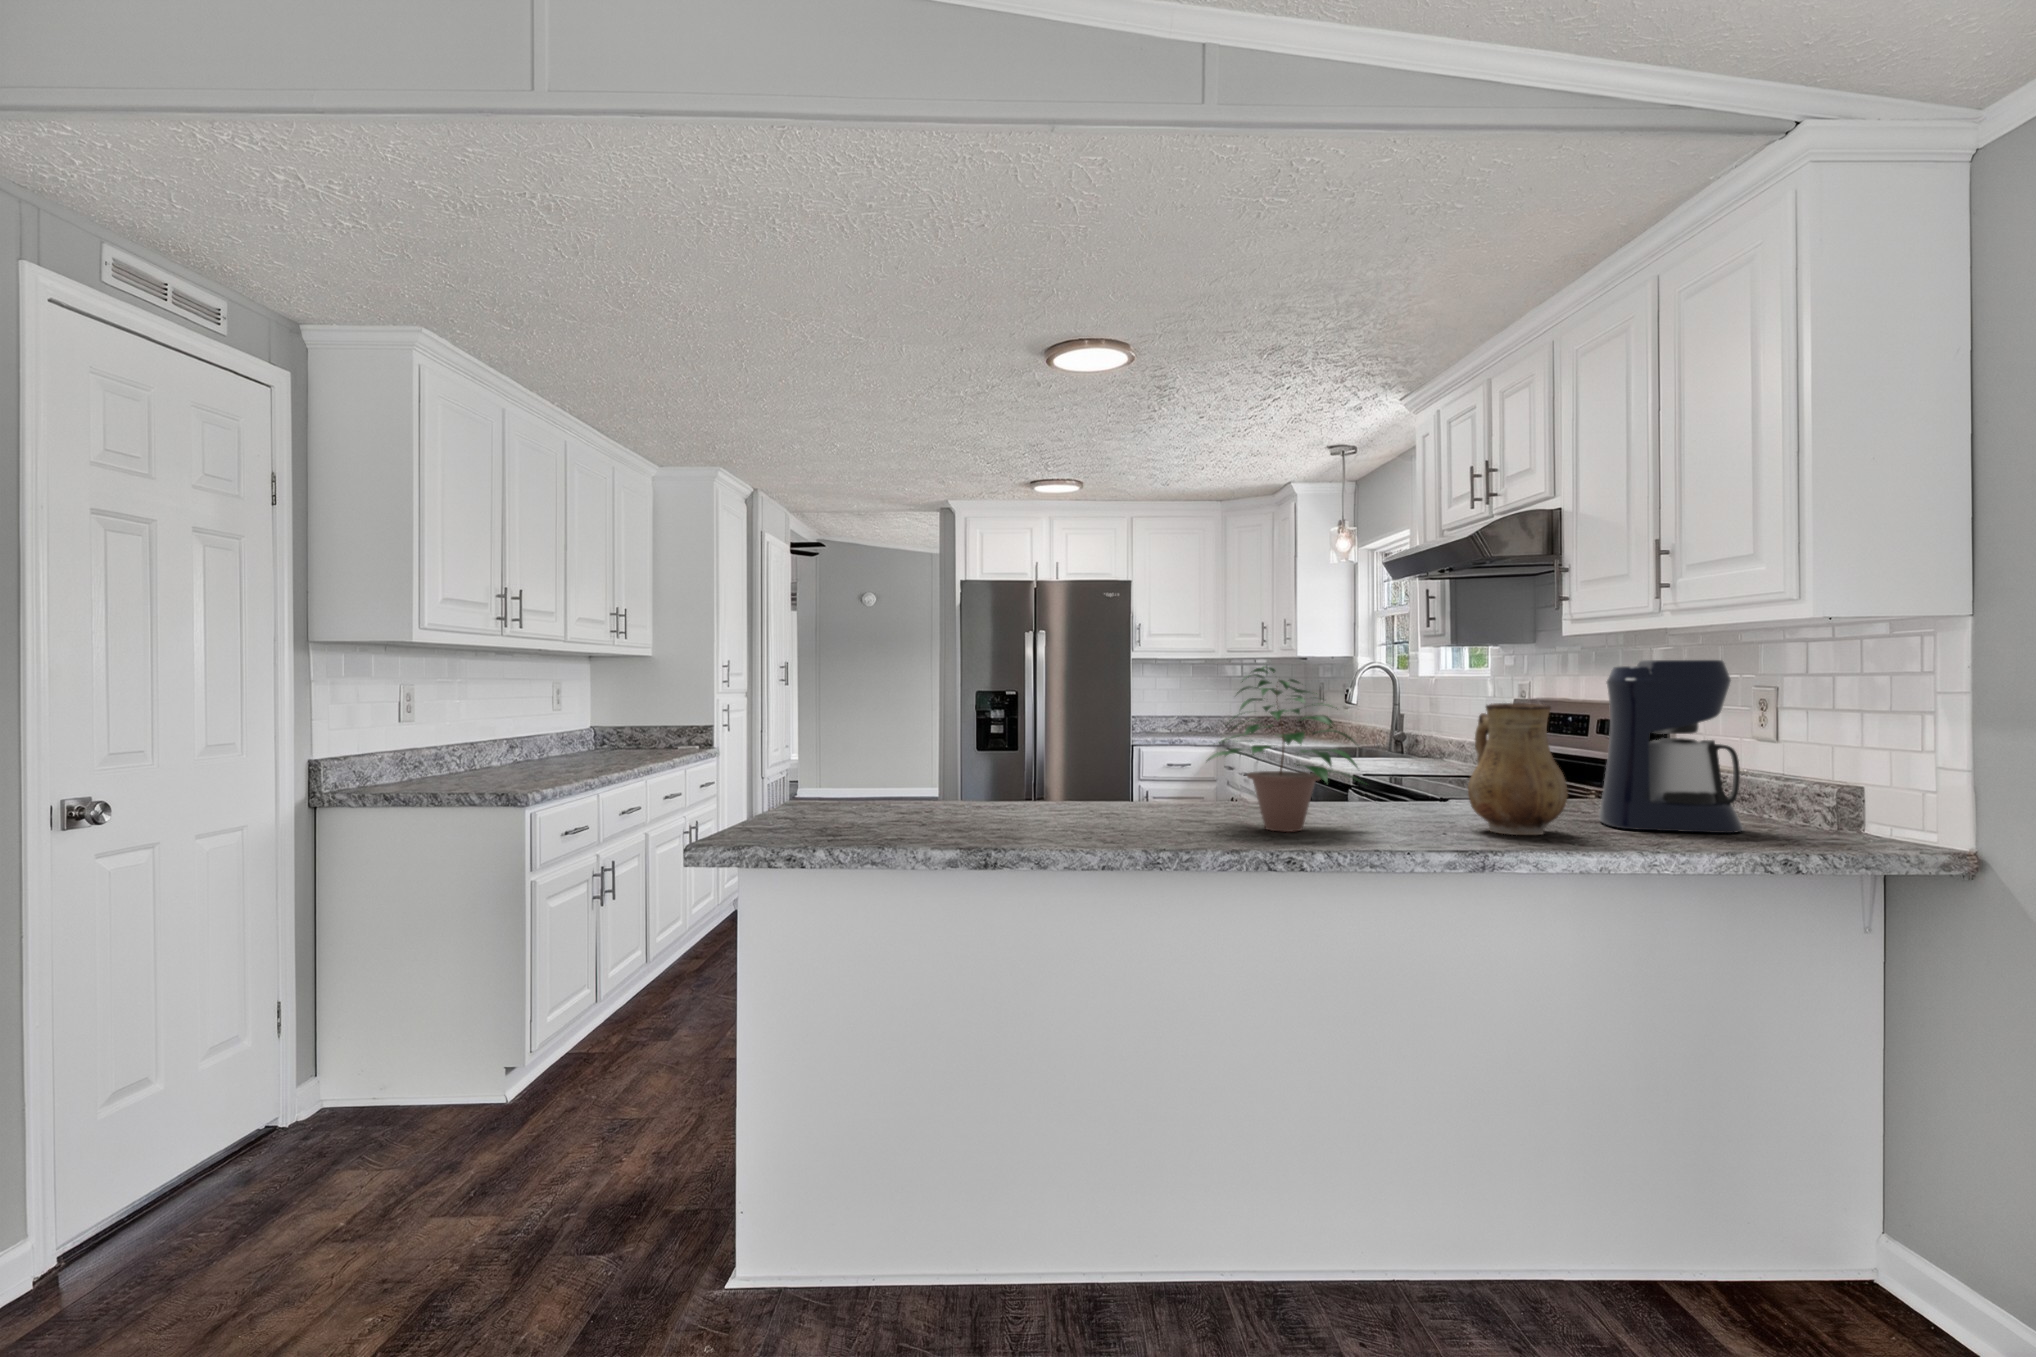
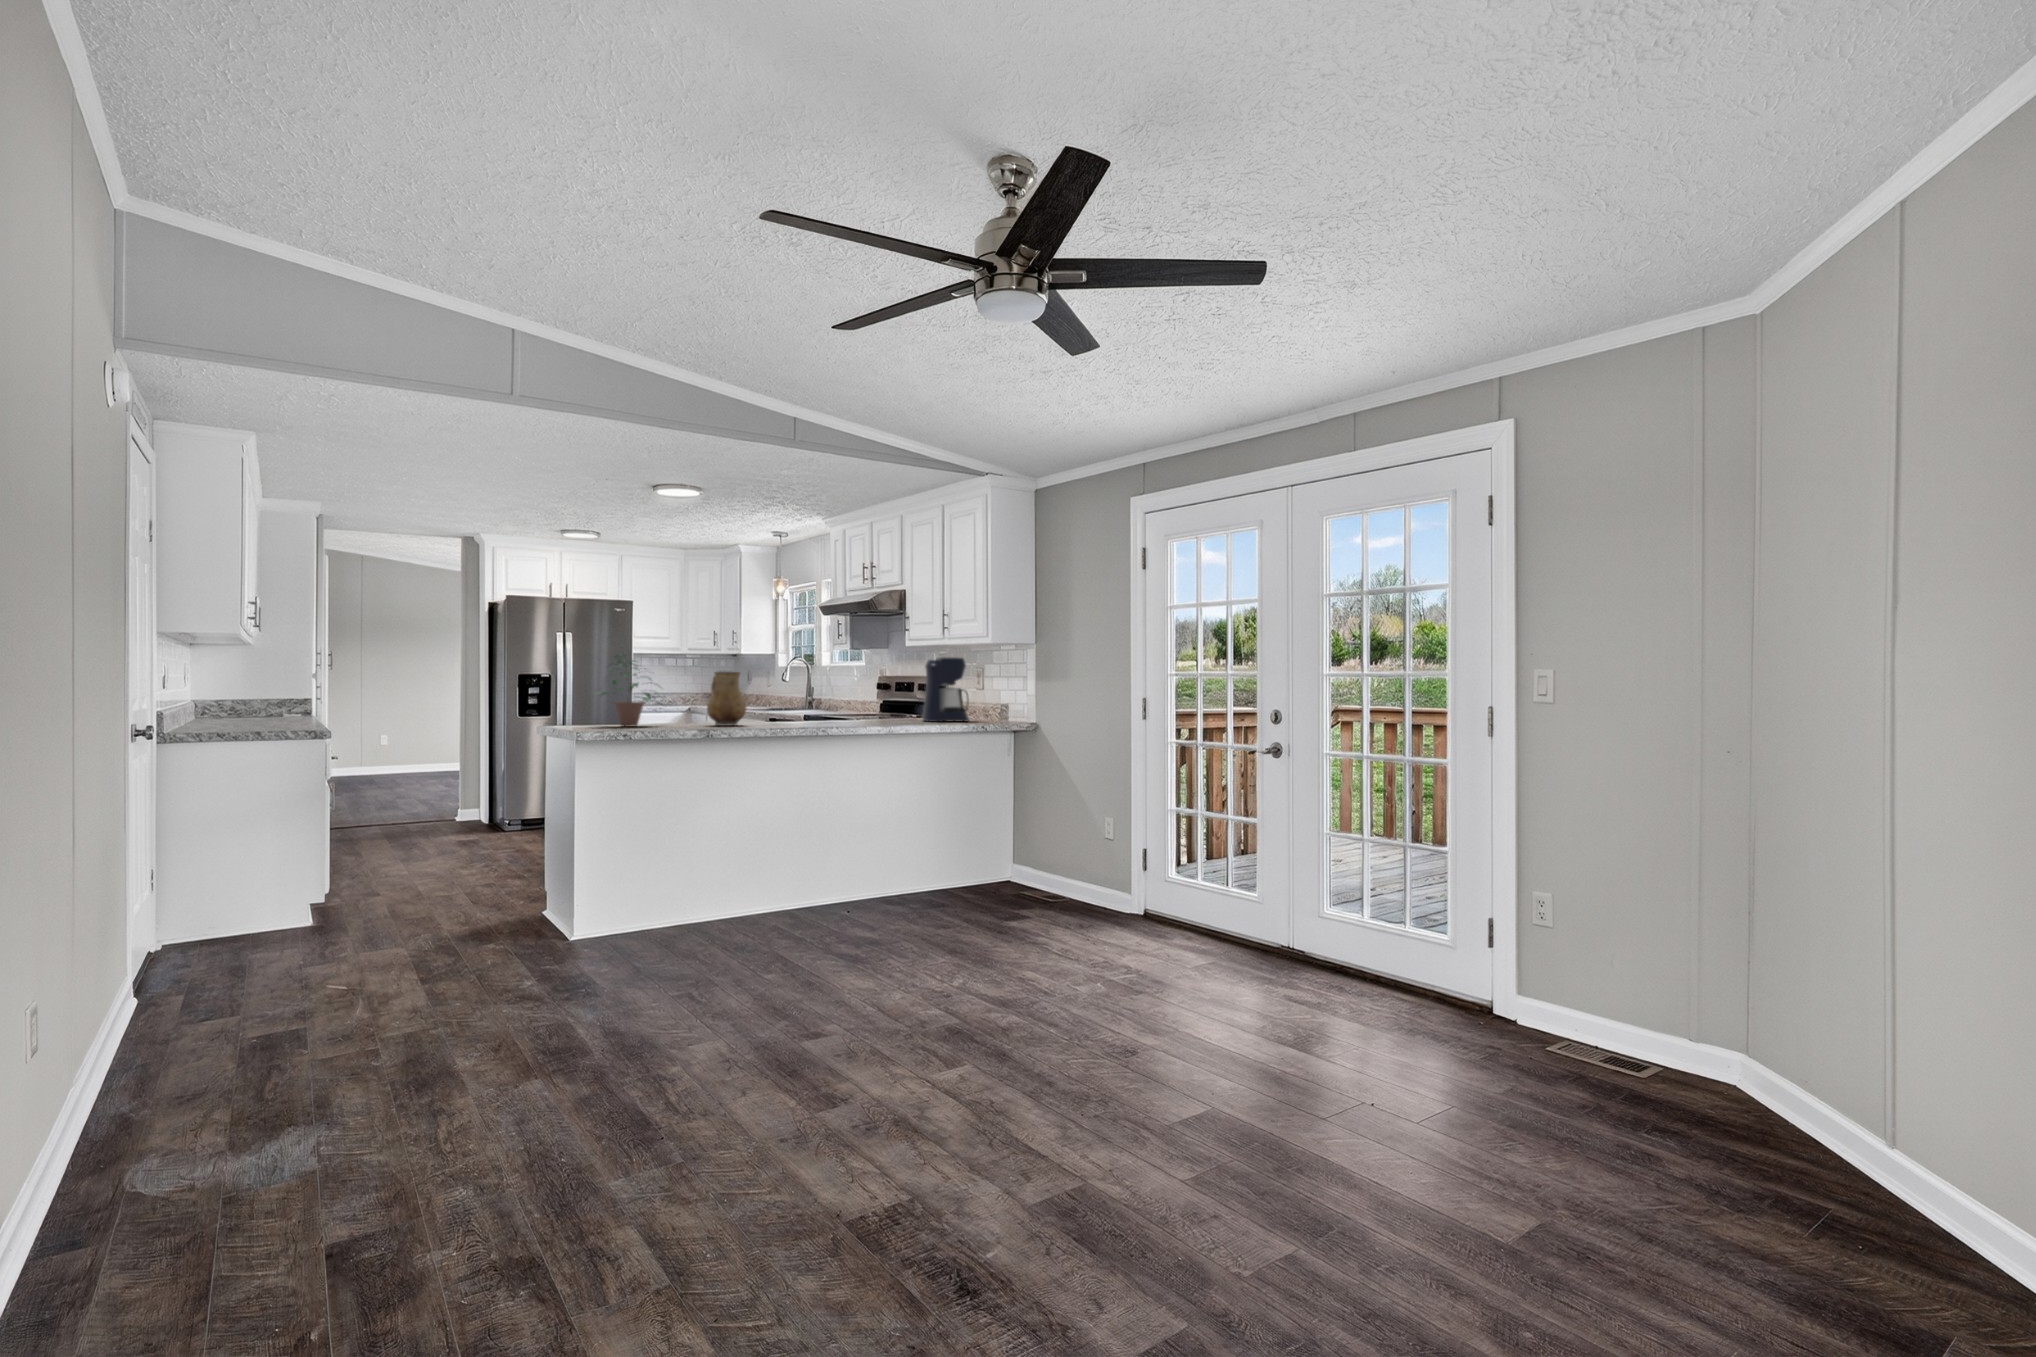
potted plant: present [1208,666,1362,832] -> present [602,655,662,727]
ceramic pitcher: present [1468,703,1568,835] -> present [707,671,746,726]

